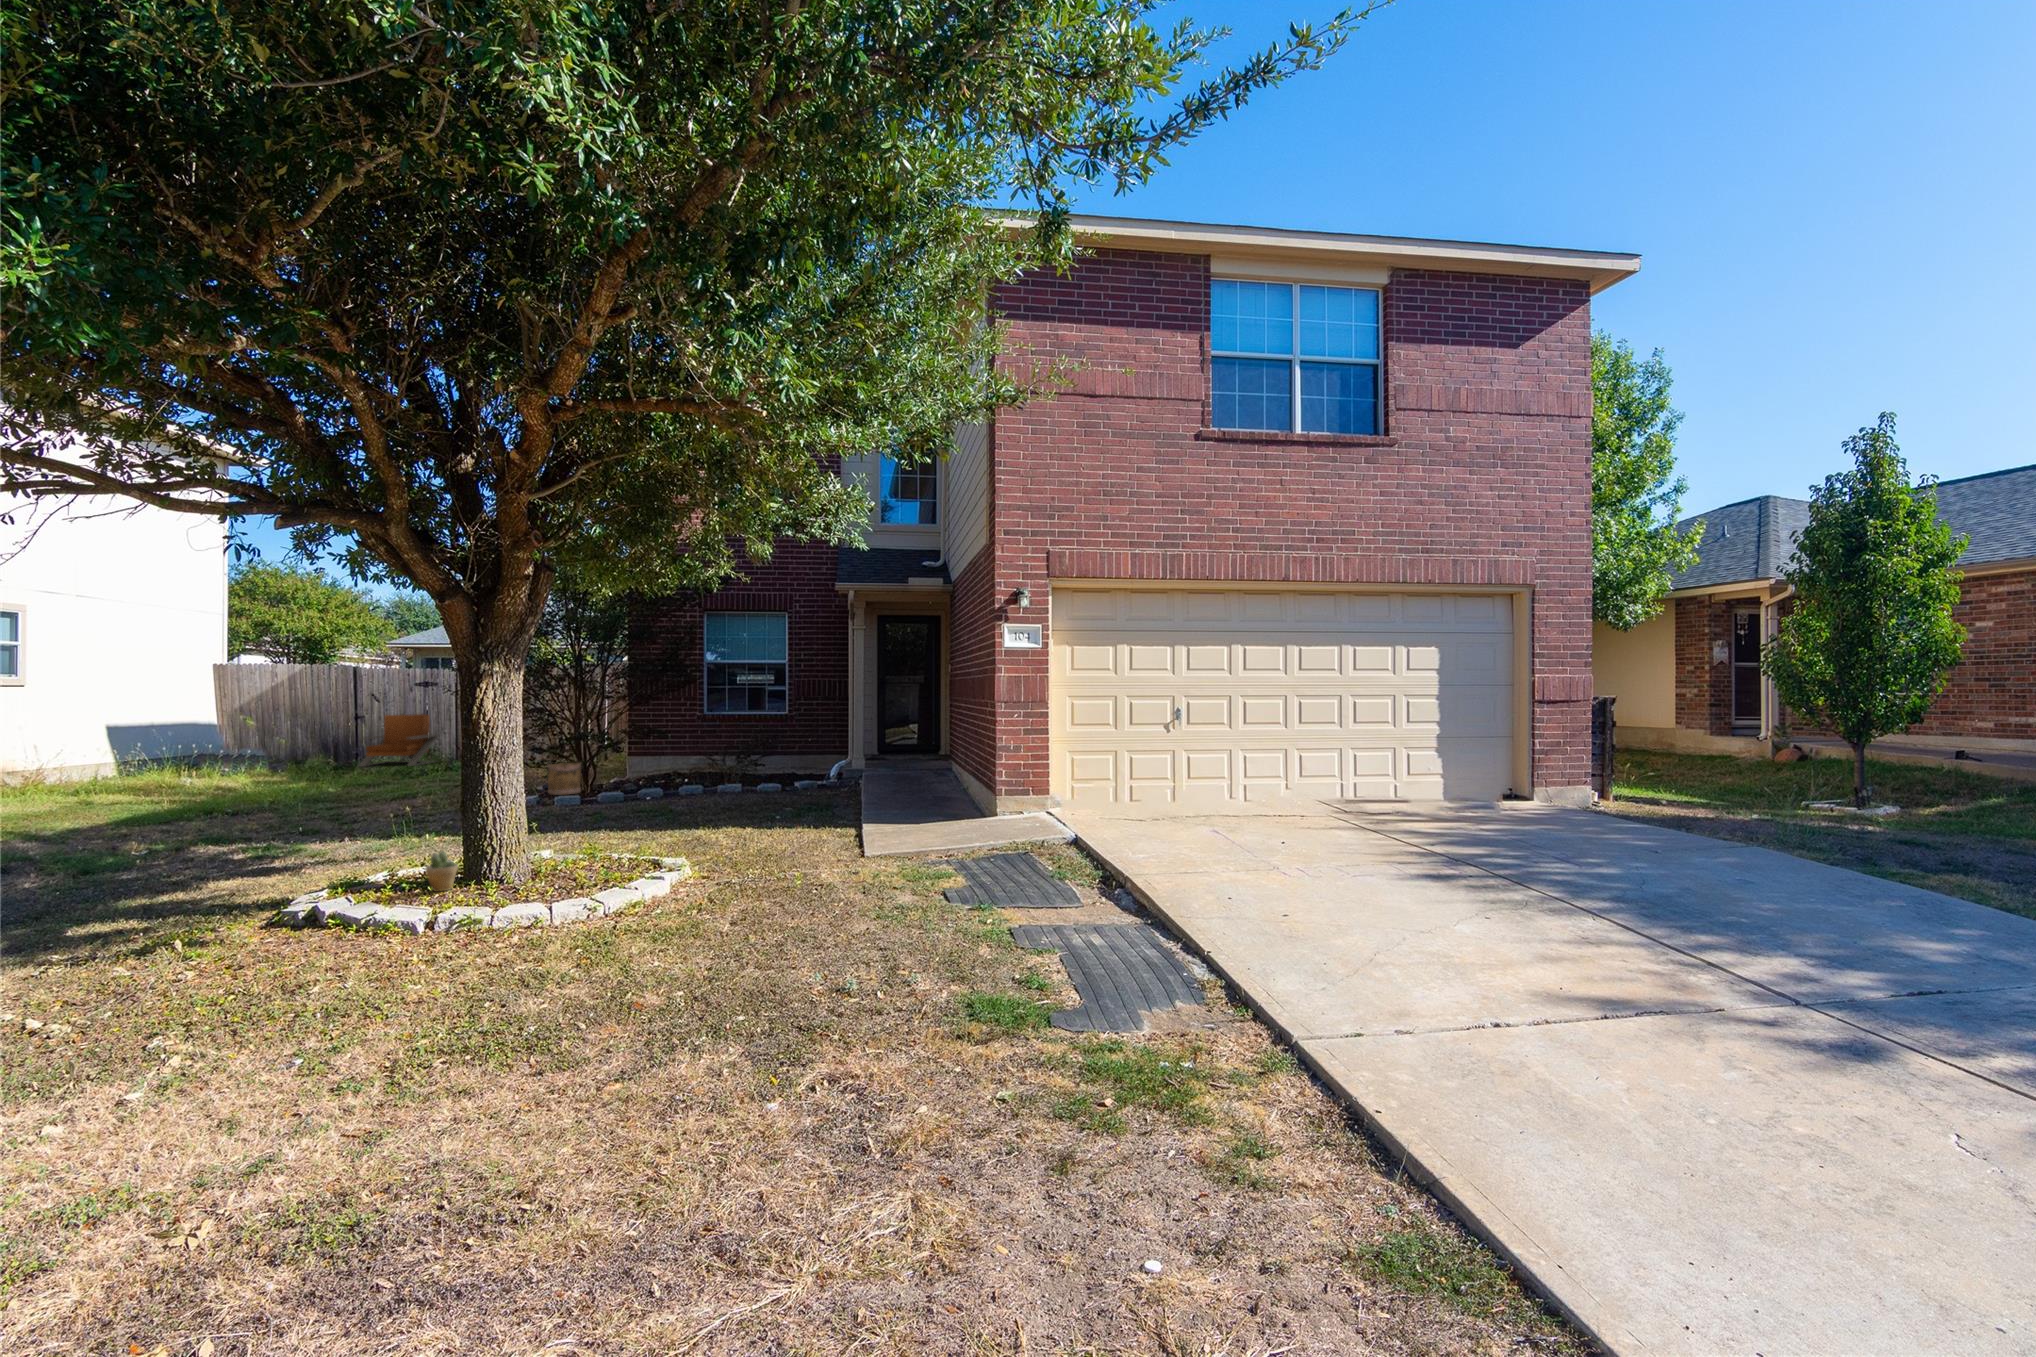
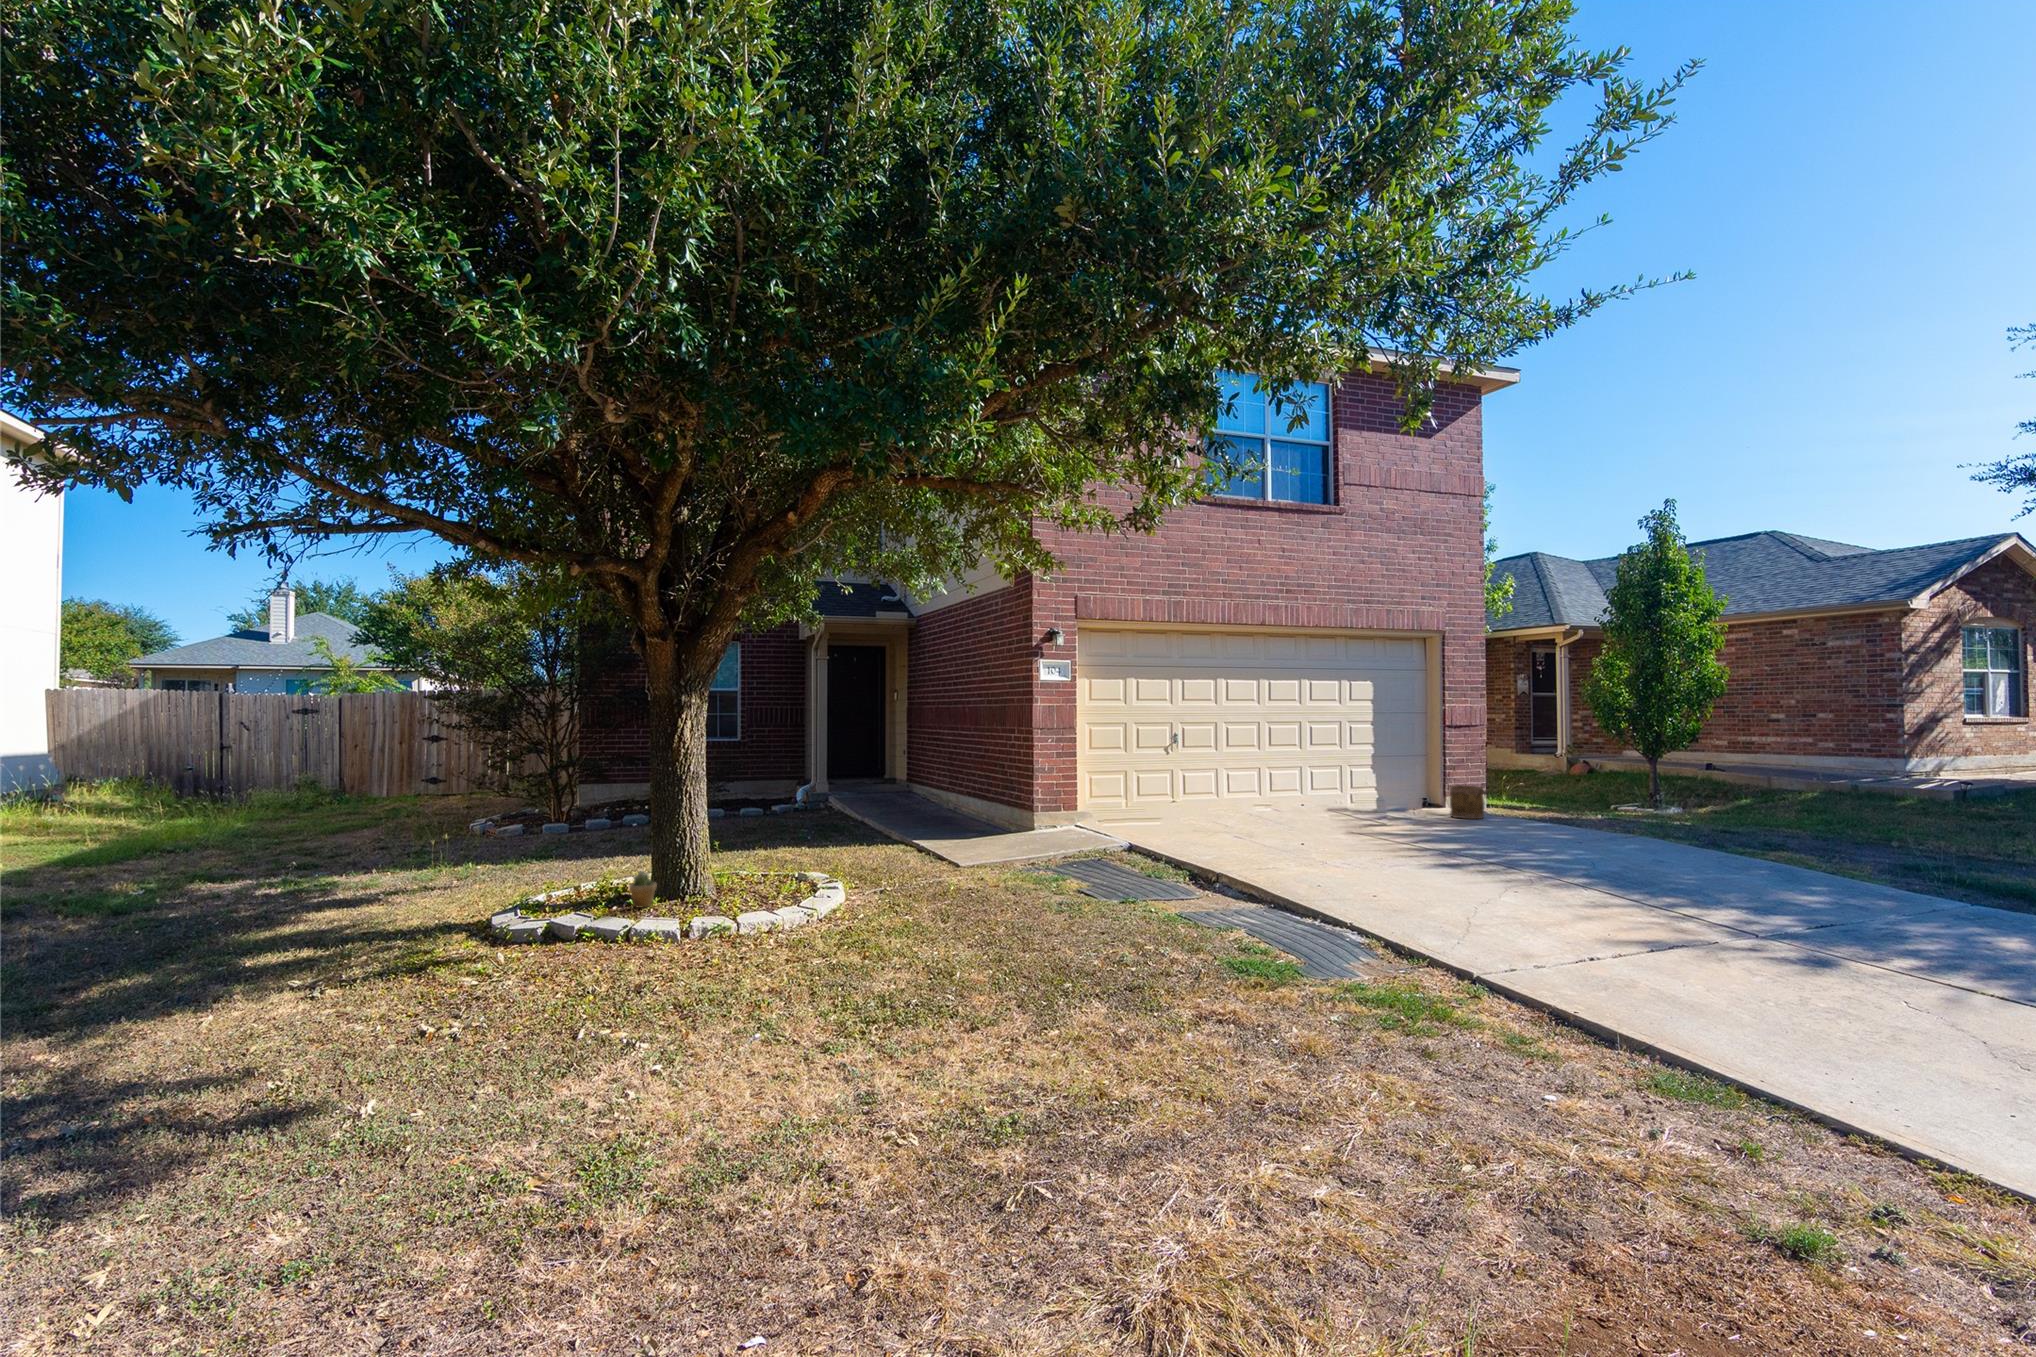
lounge chair: present [359,714,438,767] -> none [200,738,293,798]
bucket: present [547,763,582,795] -> present [1450,785,1486,819]

